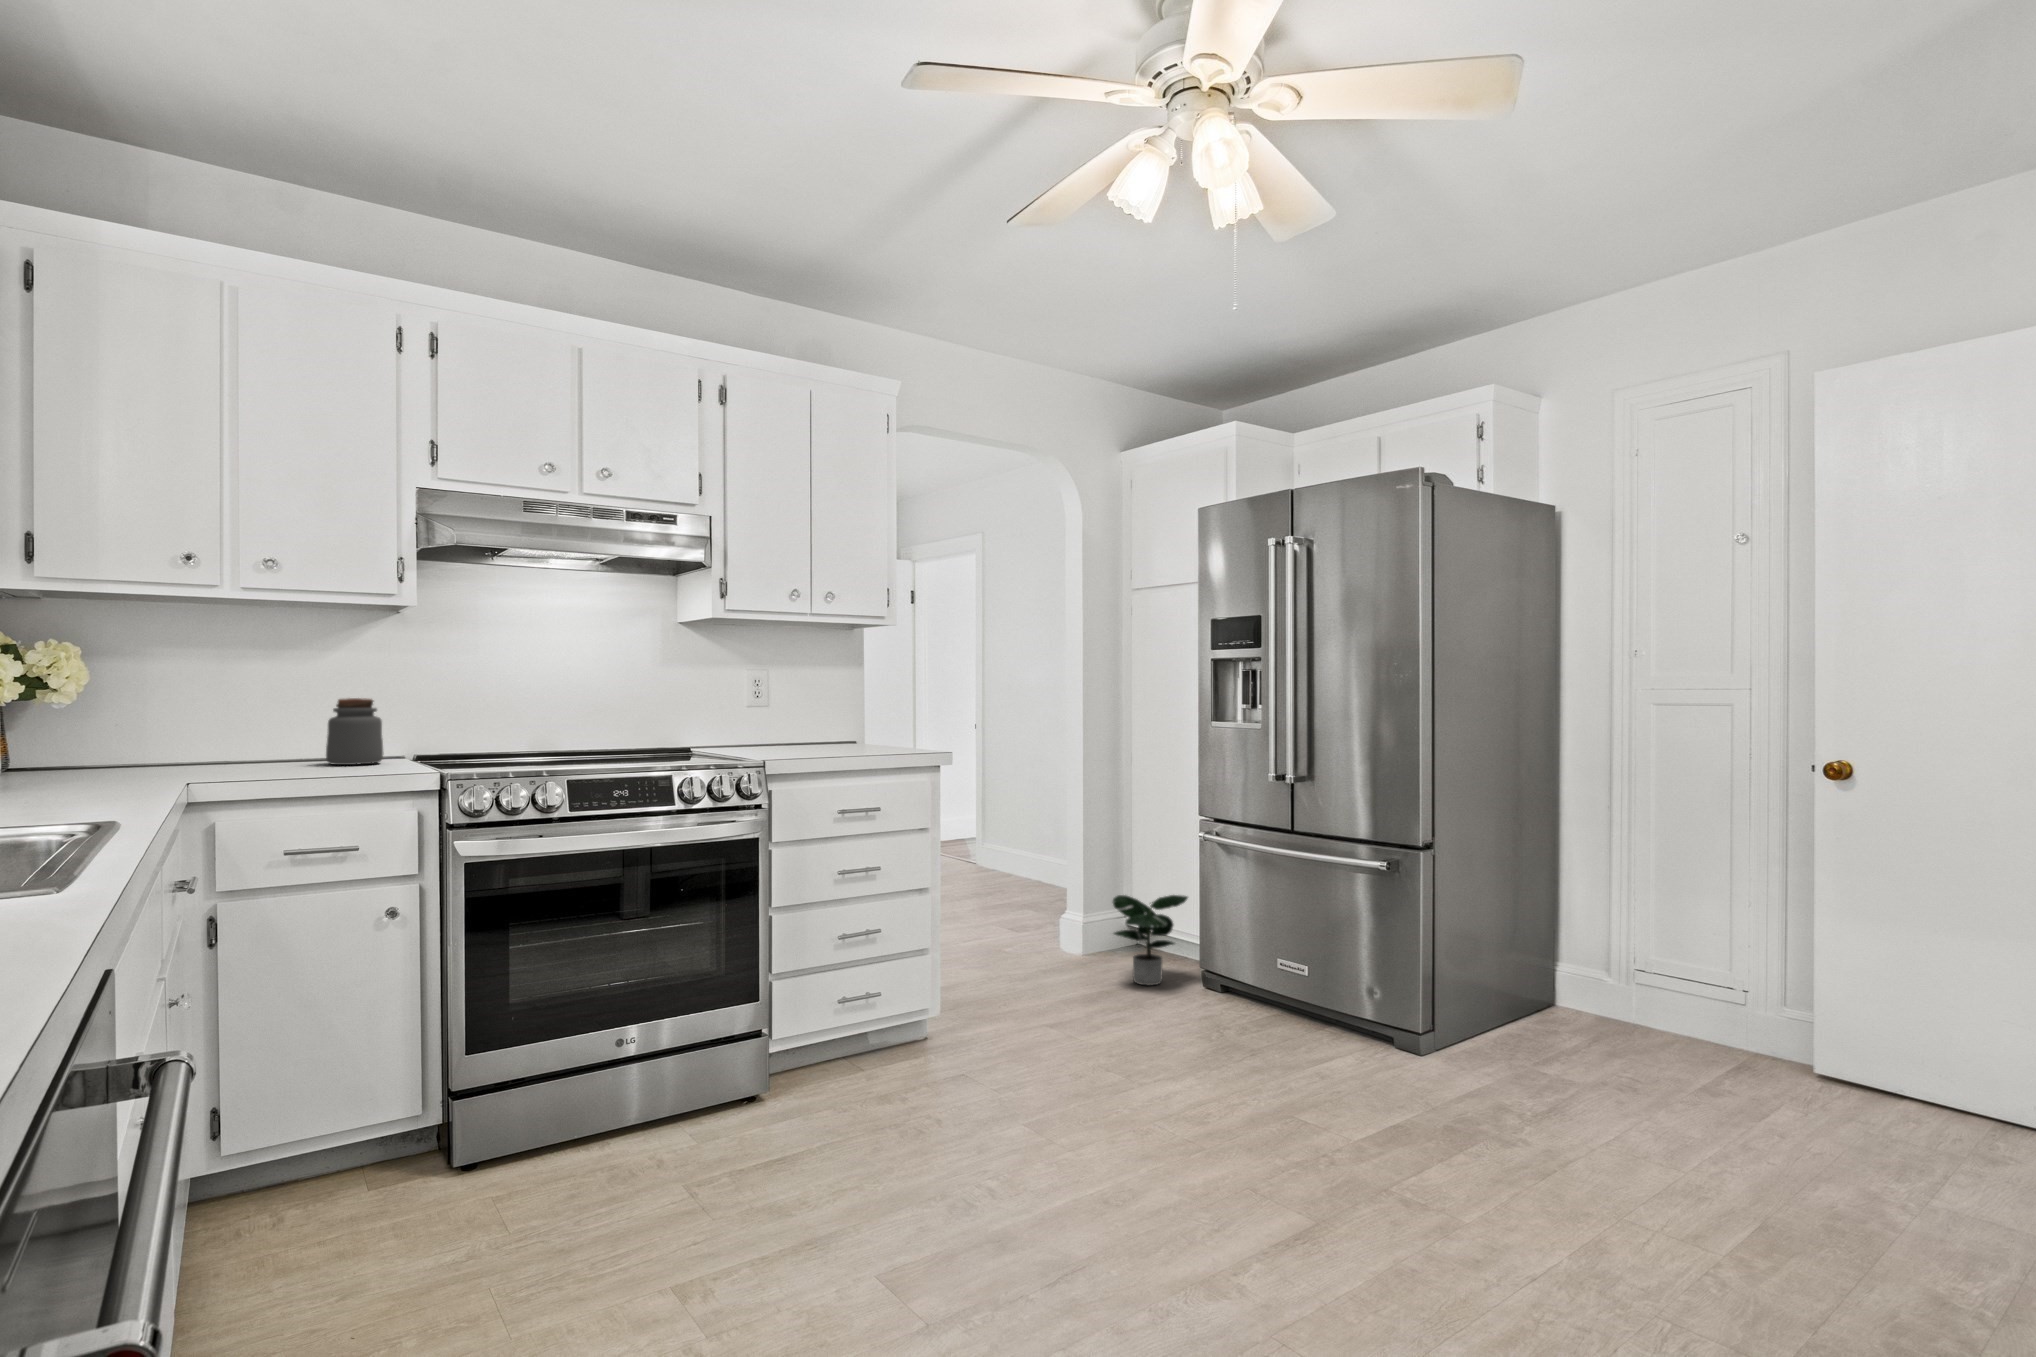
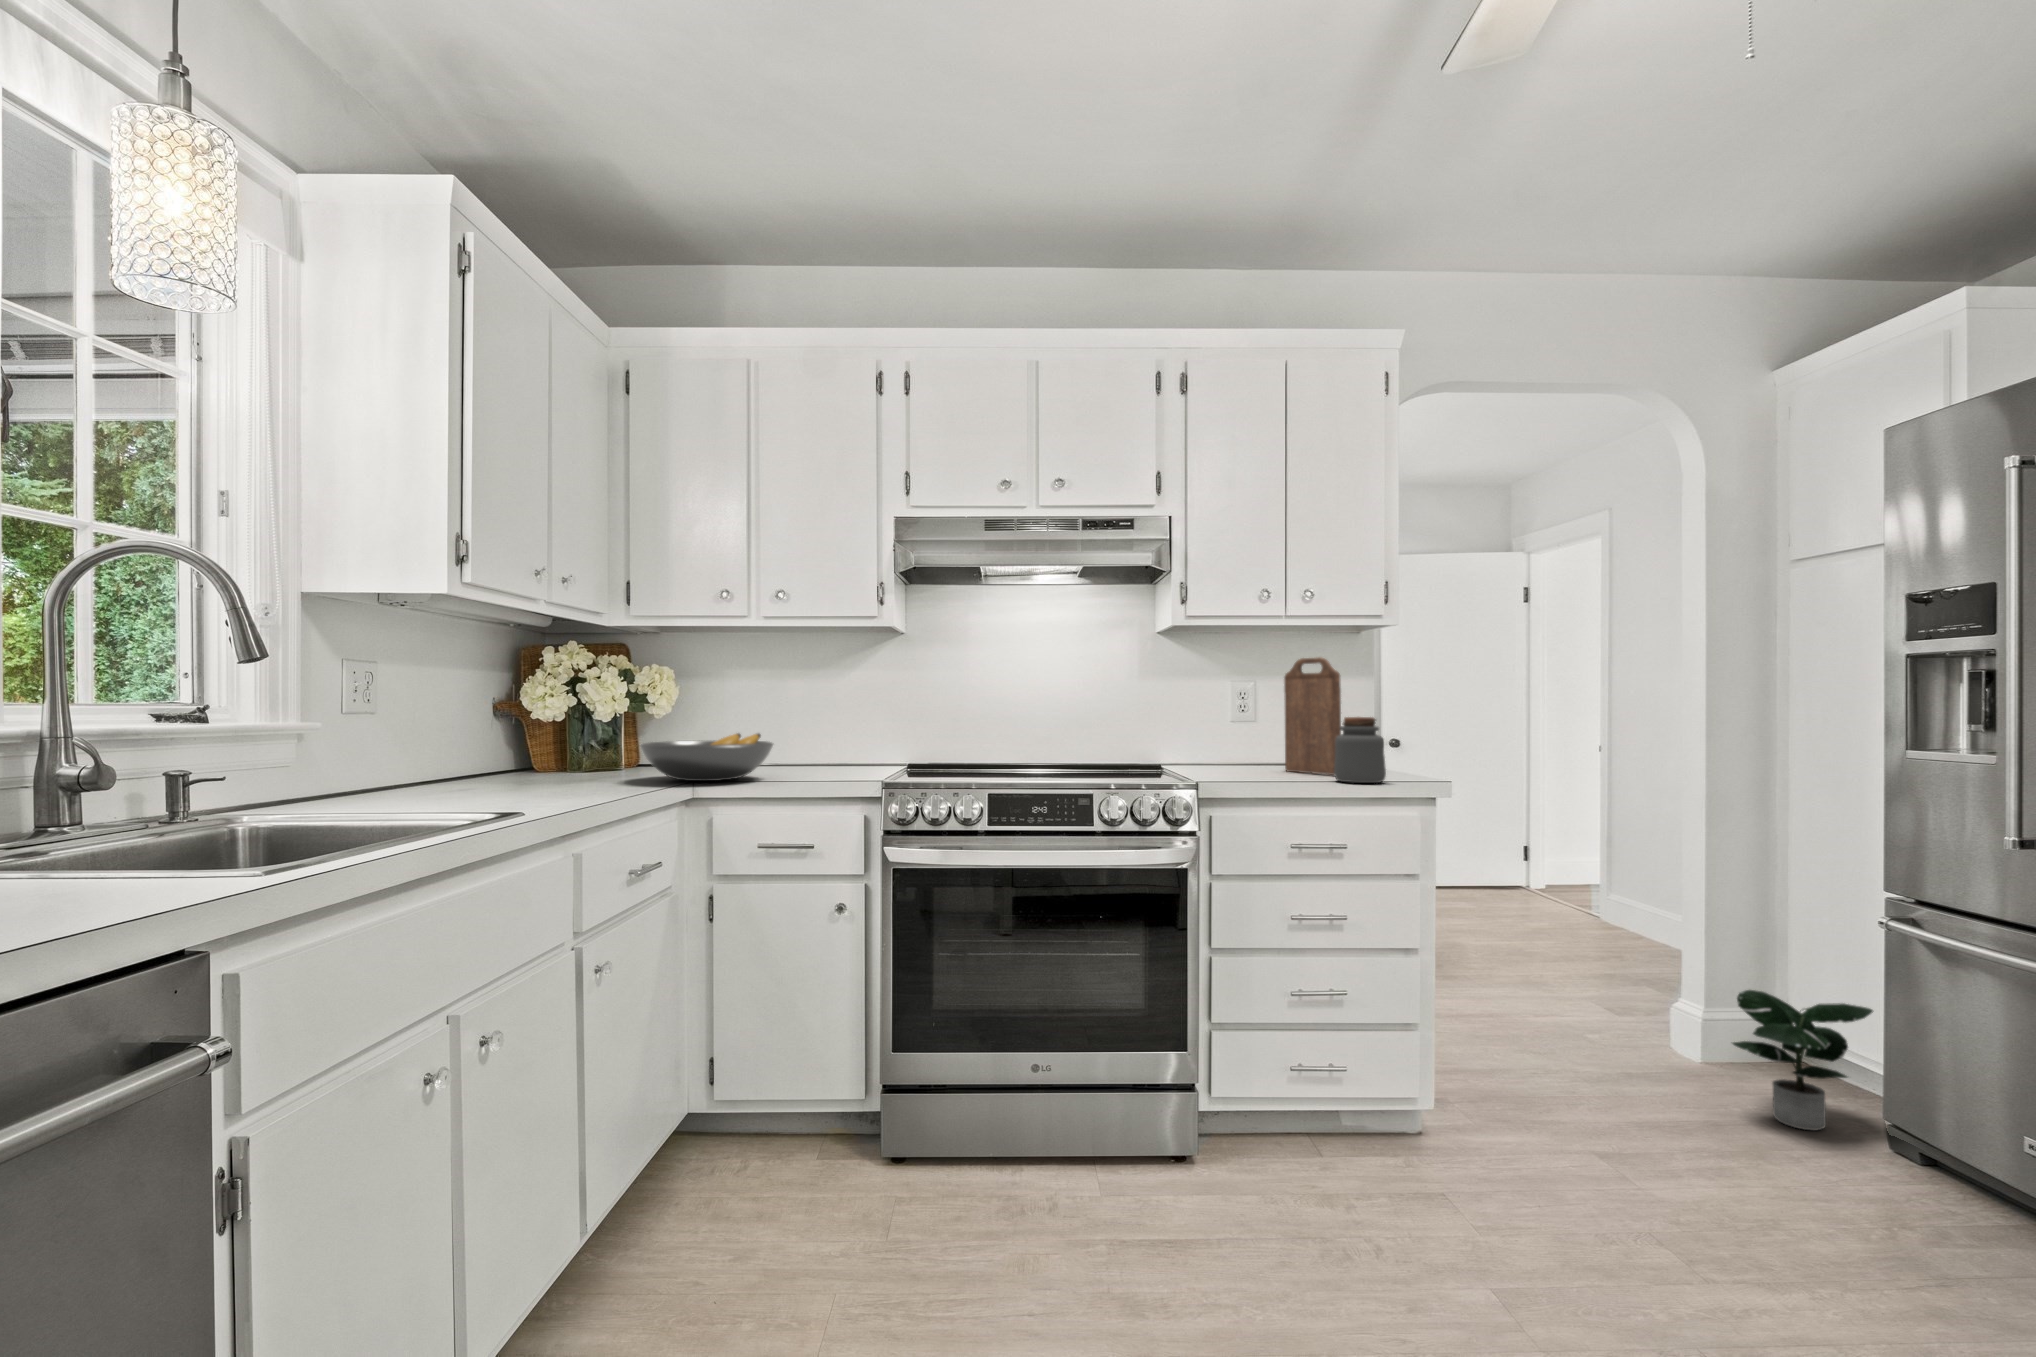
cutting board: none [807,649,860,751] -> present [1284,658,1341,775]
jar: present [326,698,383,765] -> present [1334,717,1386,783]
fruit bowl: none [93,726,289,785] -> present [641,733,773,781]

